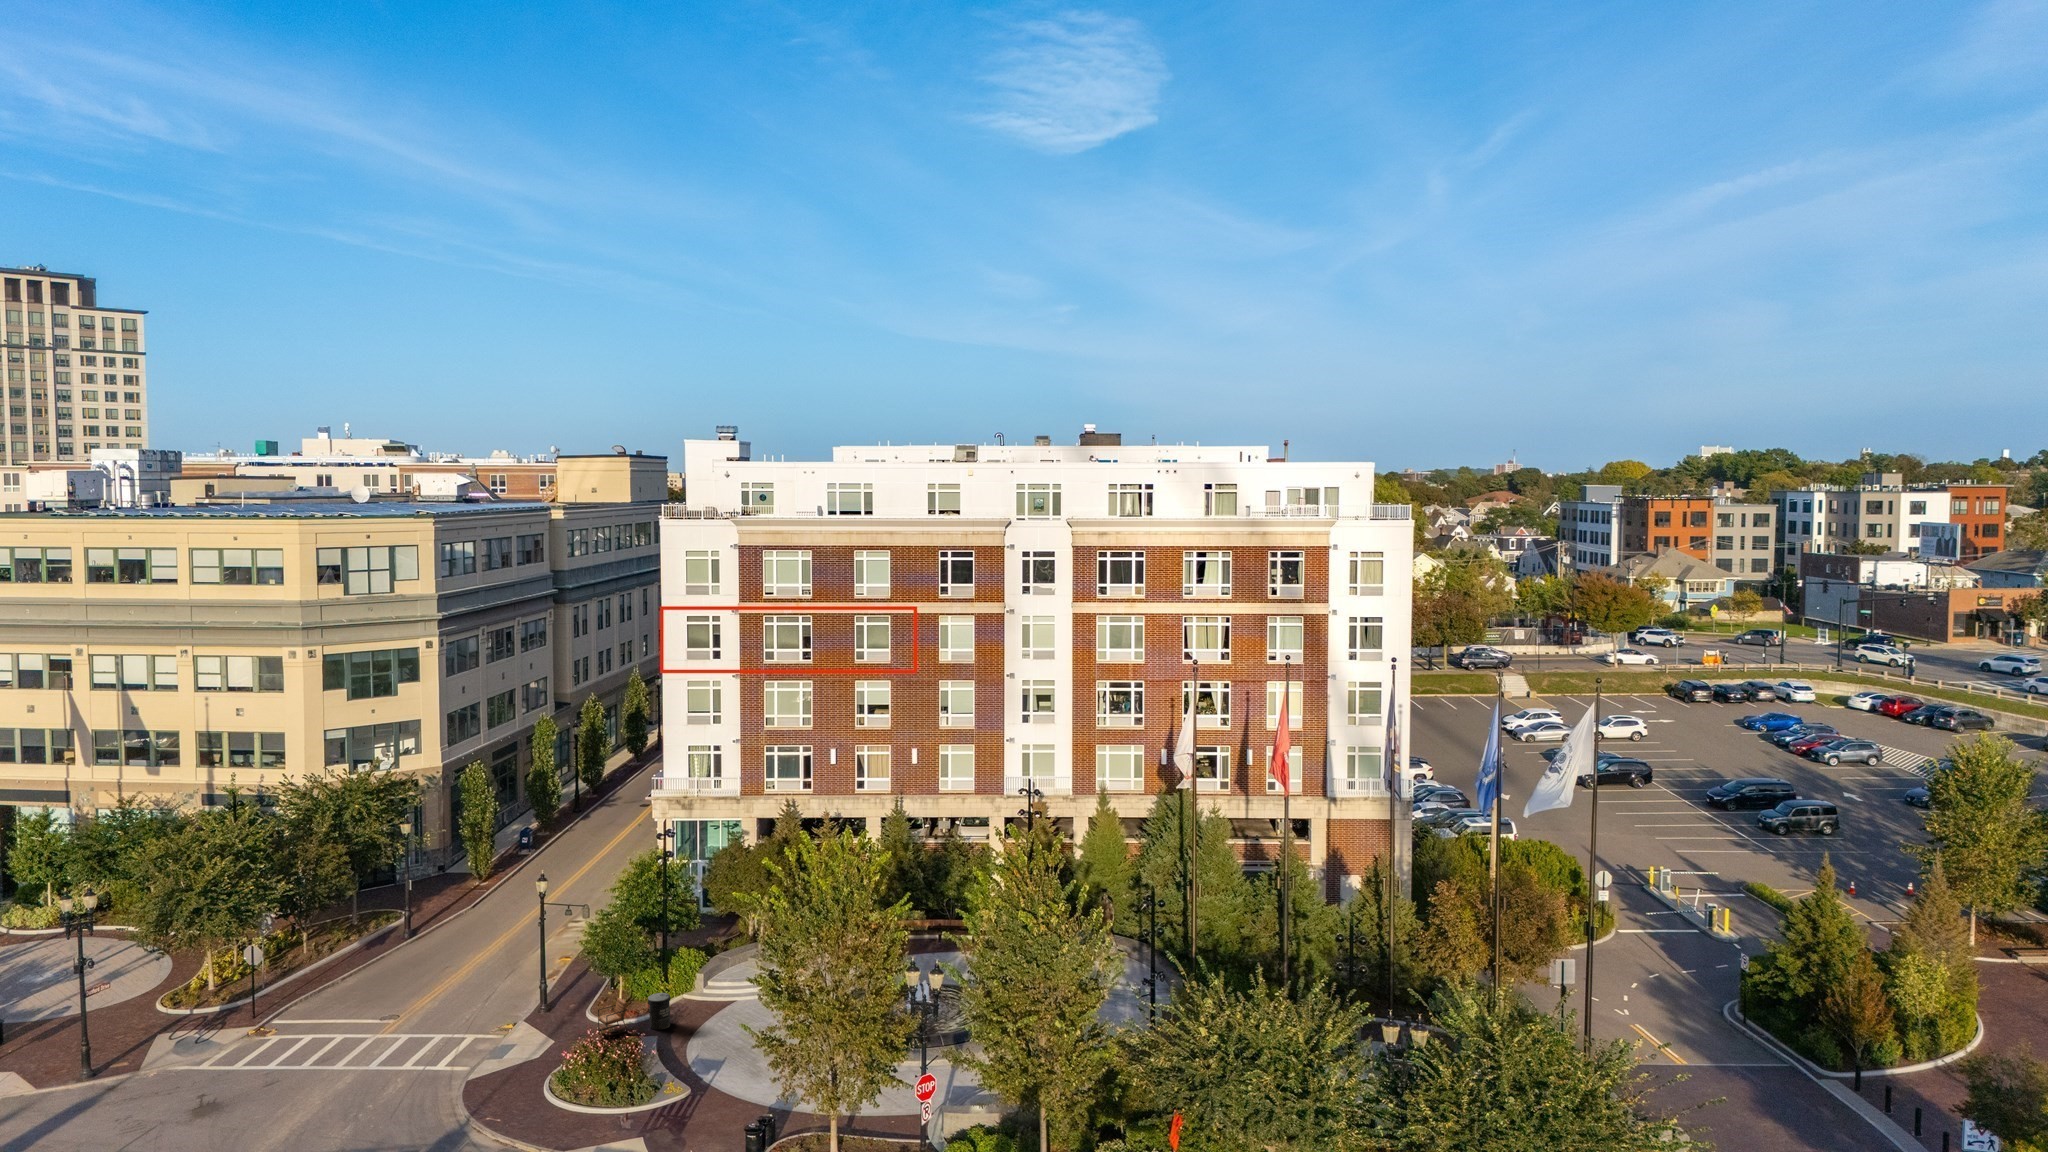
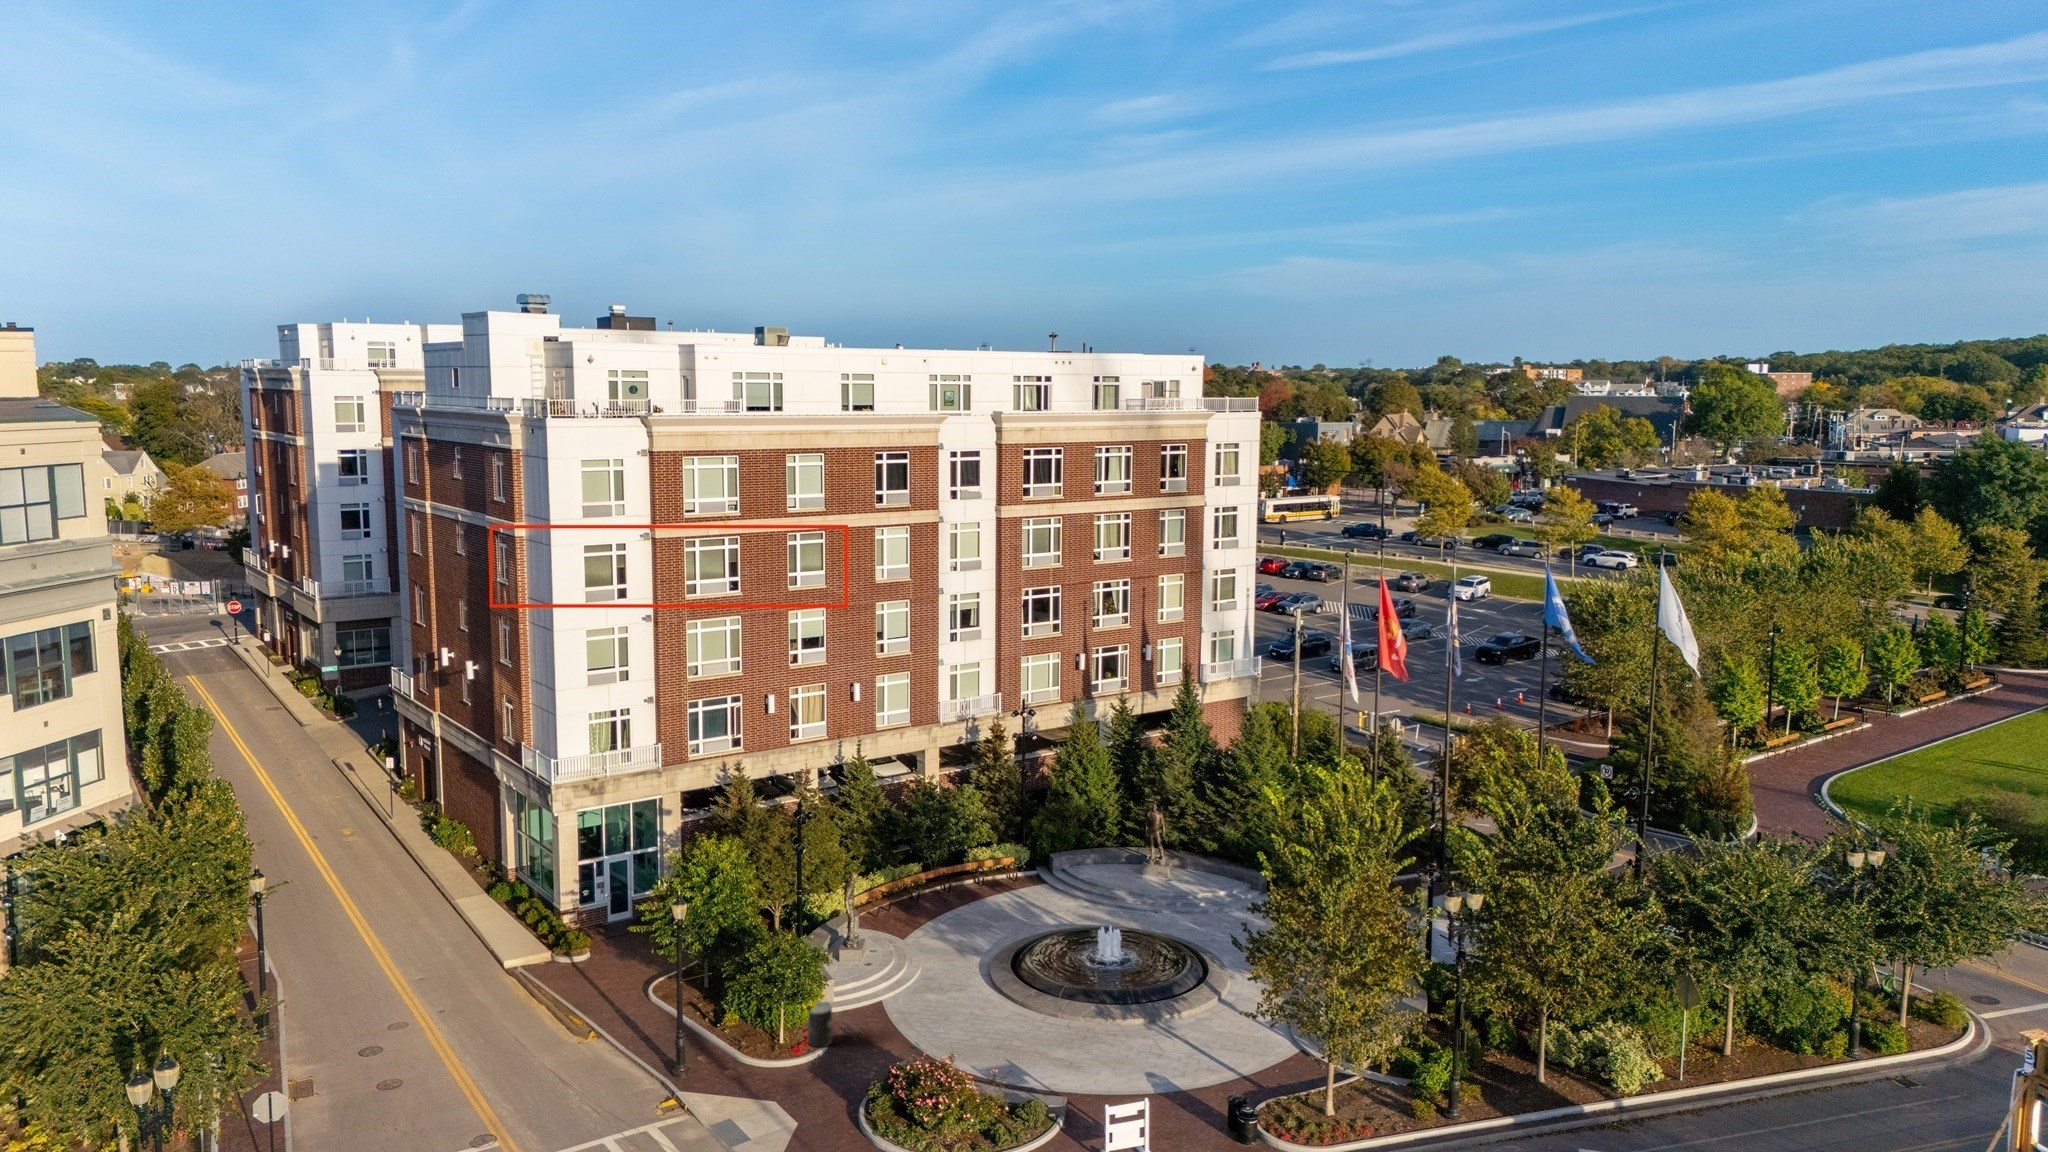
chair: present [598,998,627,1037] -> none [759,1021,793,1070]

